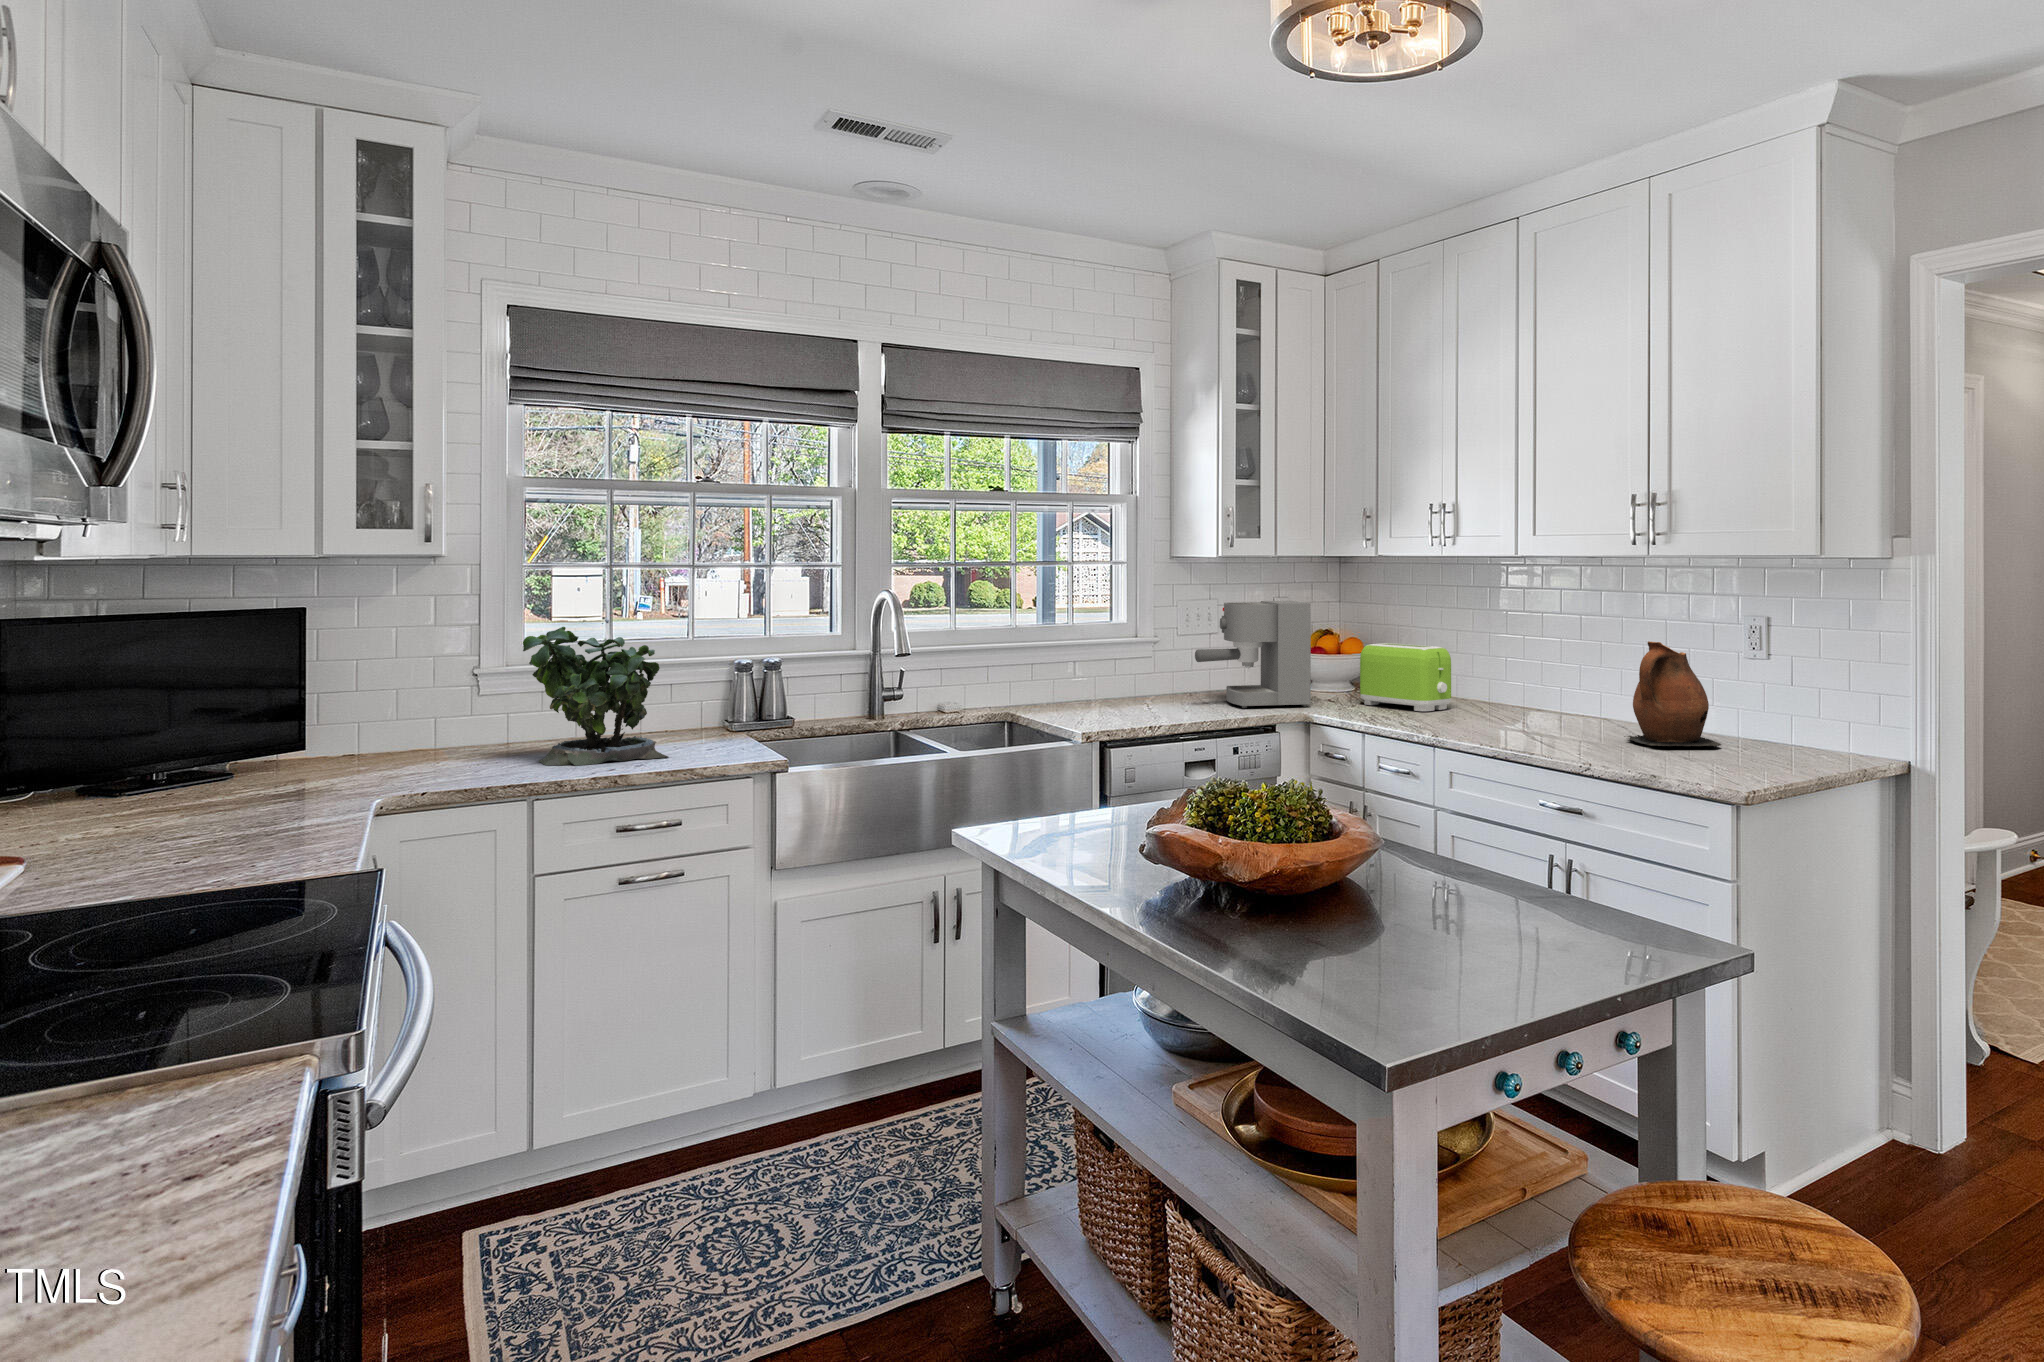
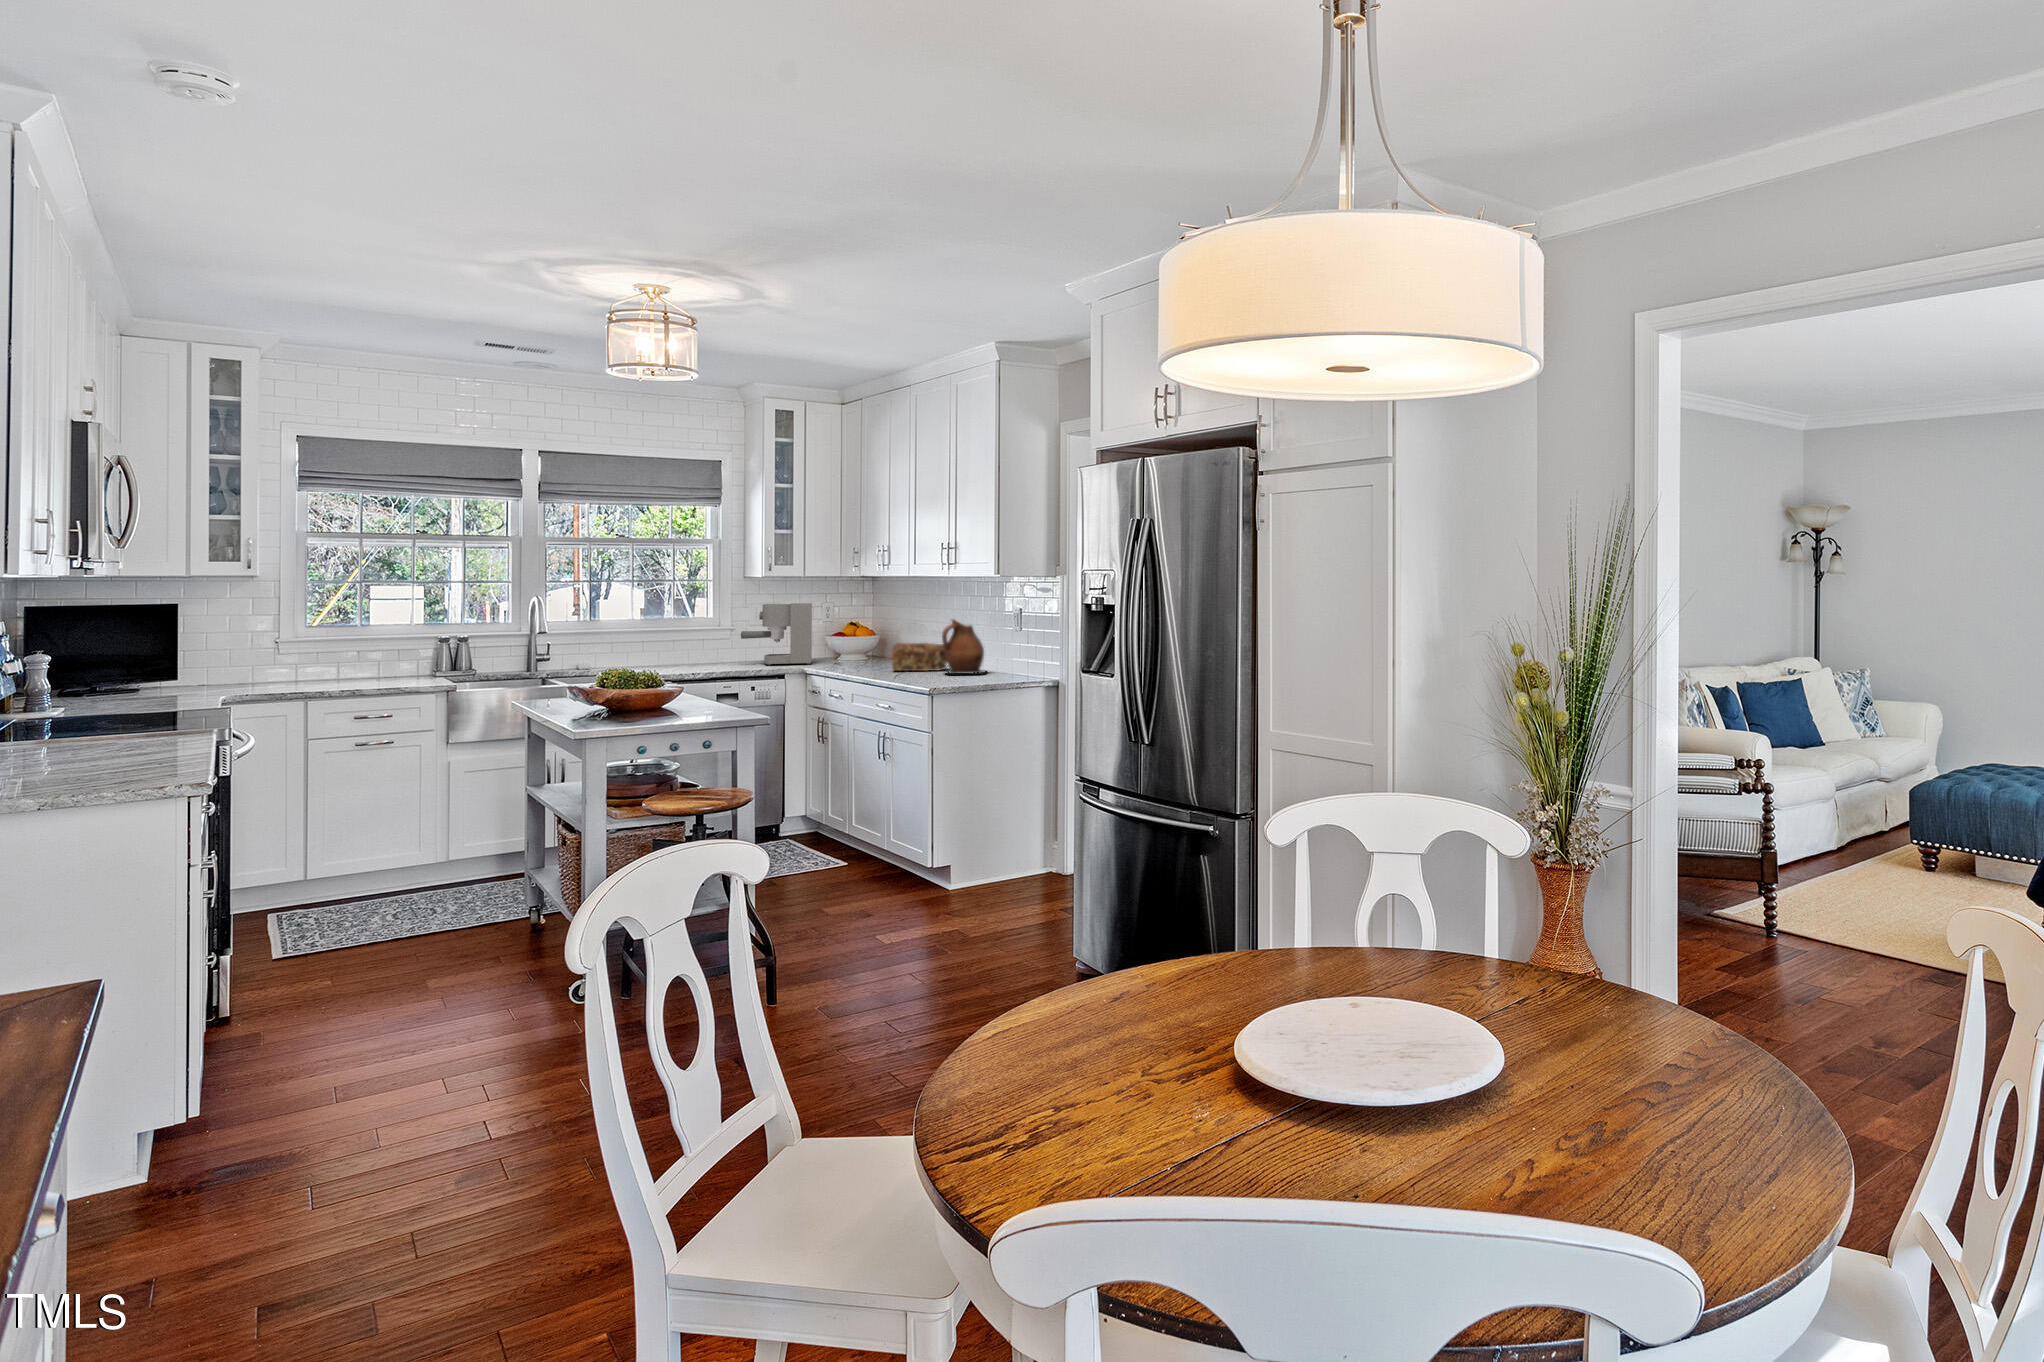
potted plant: present [523,620,668,766] -> none [304,610,390,687]
toaster: present [1360,643,1451,711] -> none [845,628,893,665]
bread loaf: none [1499,679,1605,733] -> present [892,643,947,671]

